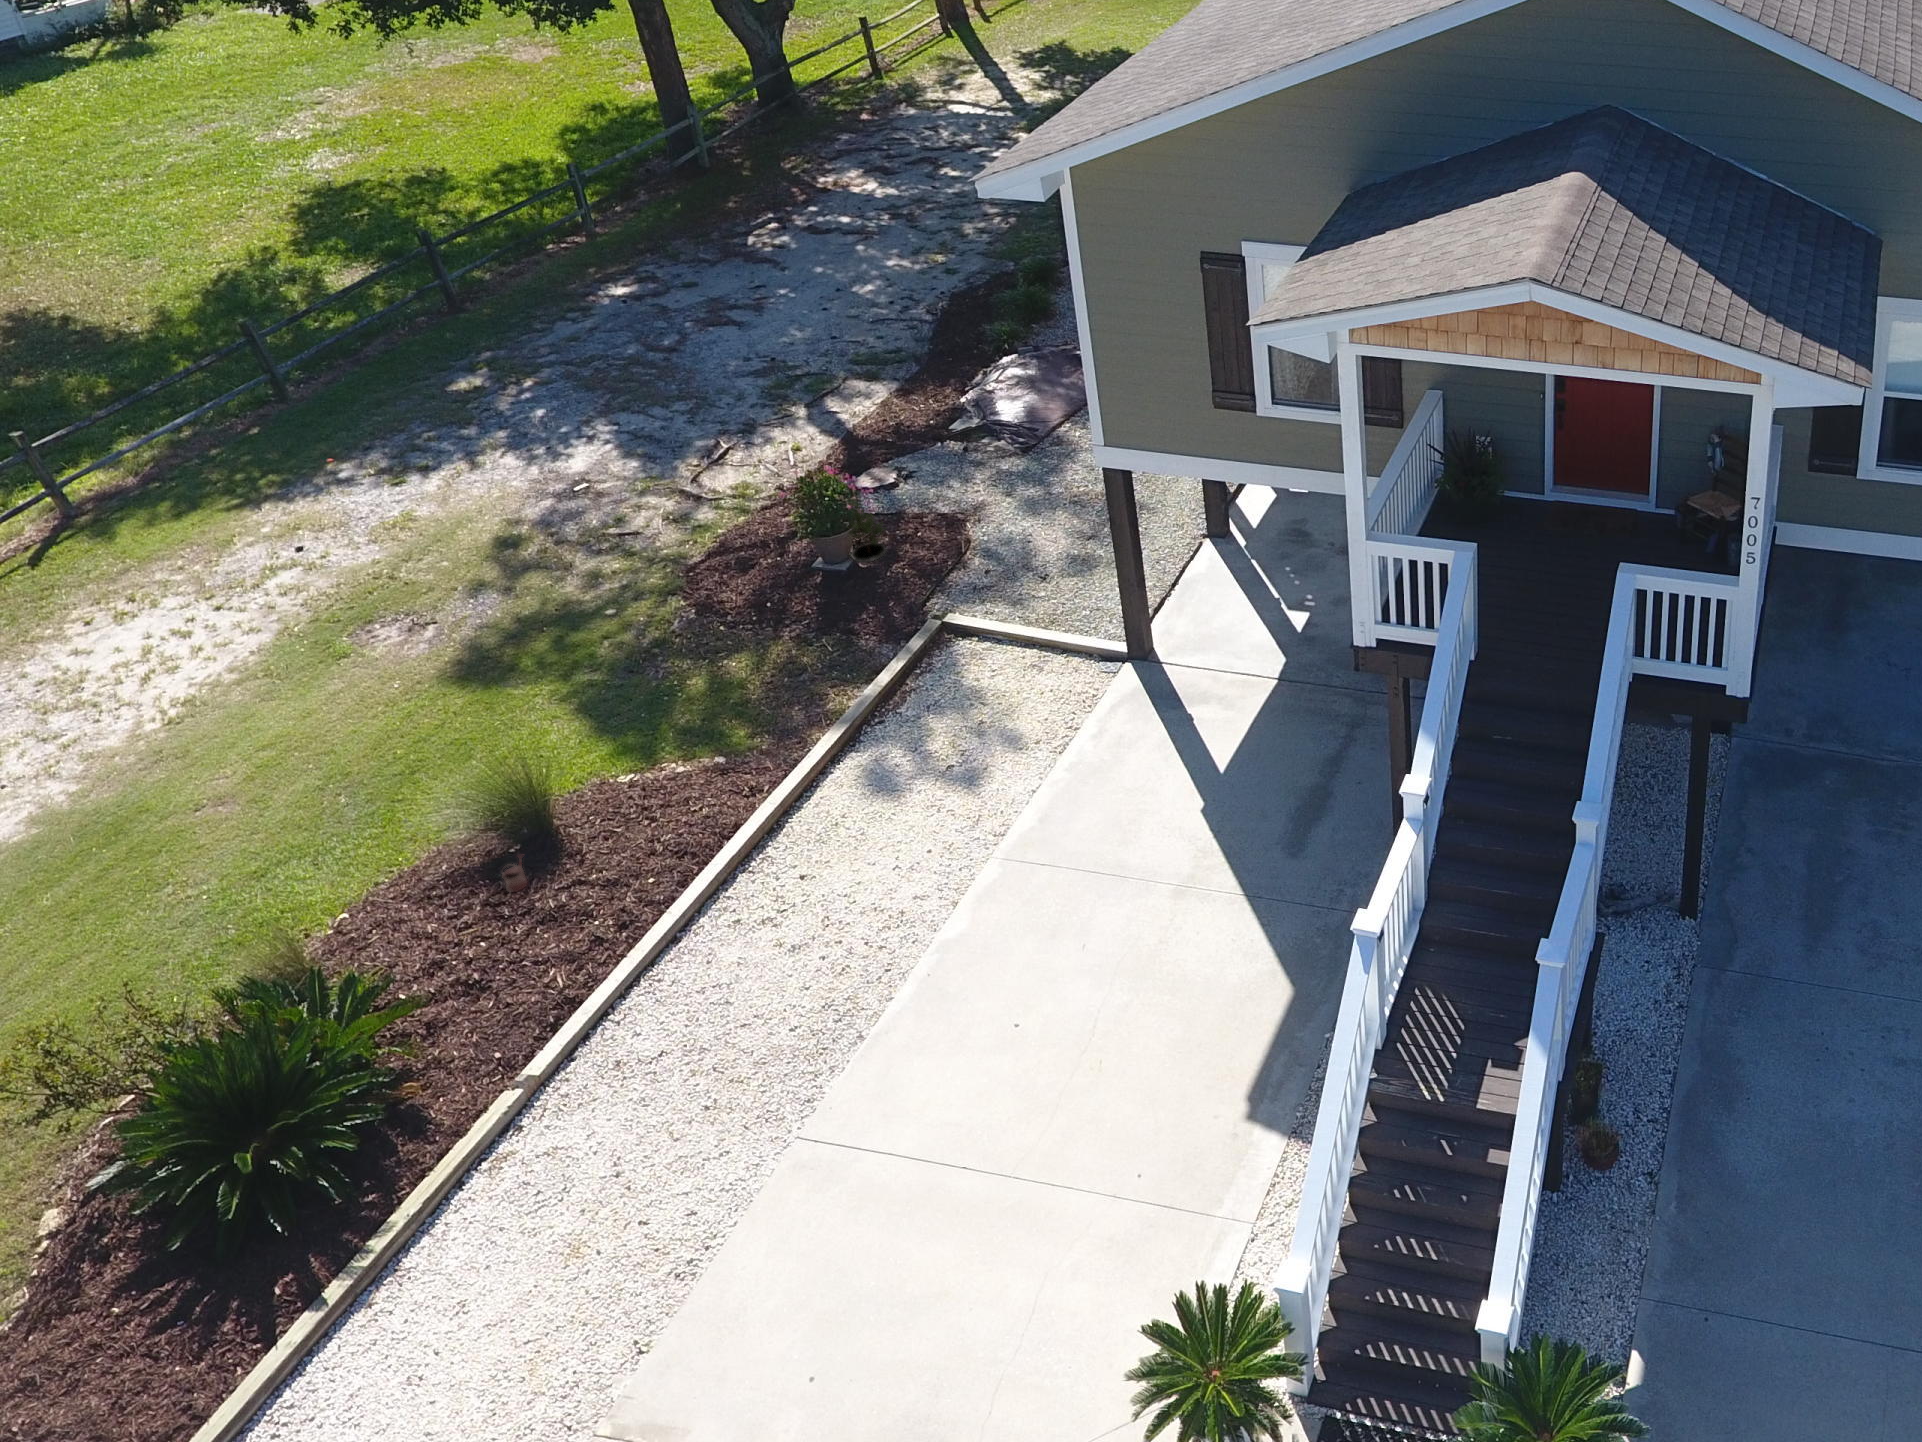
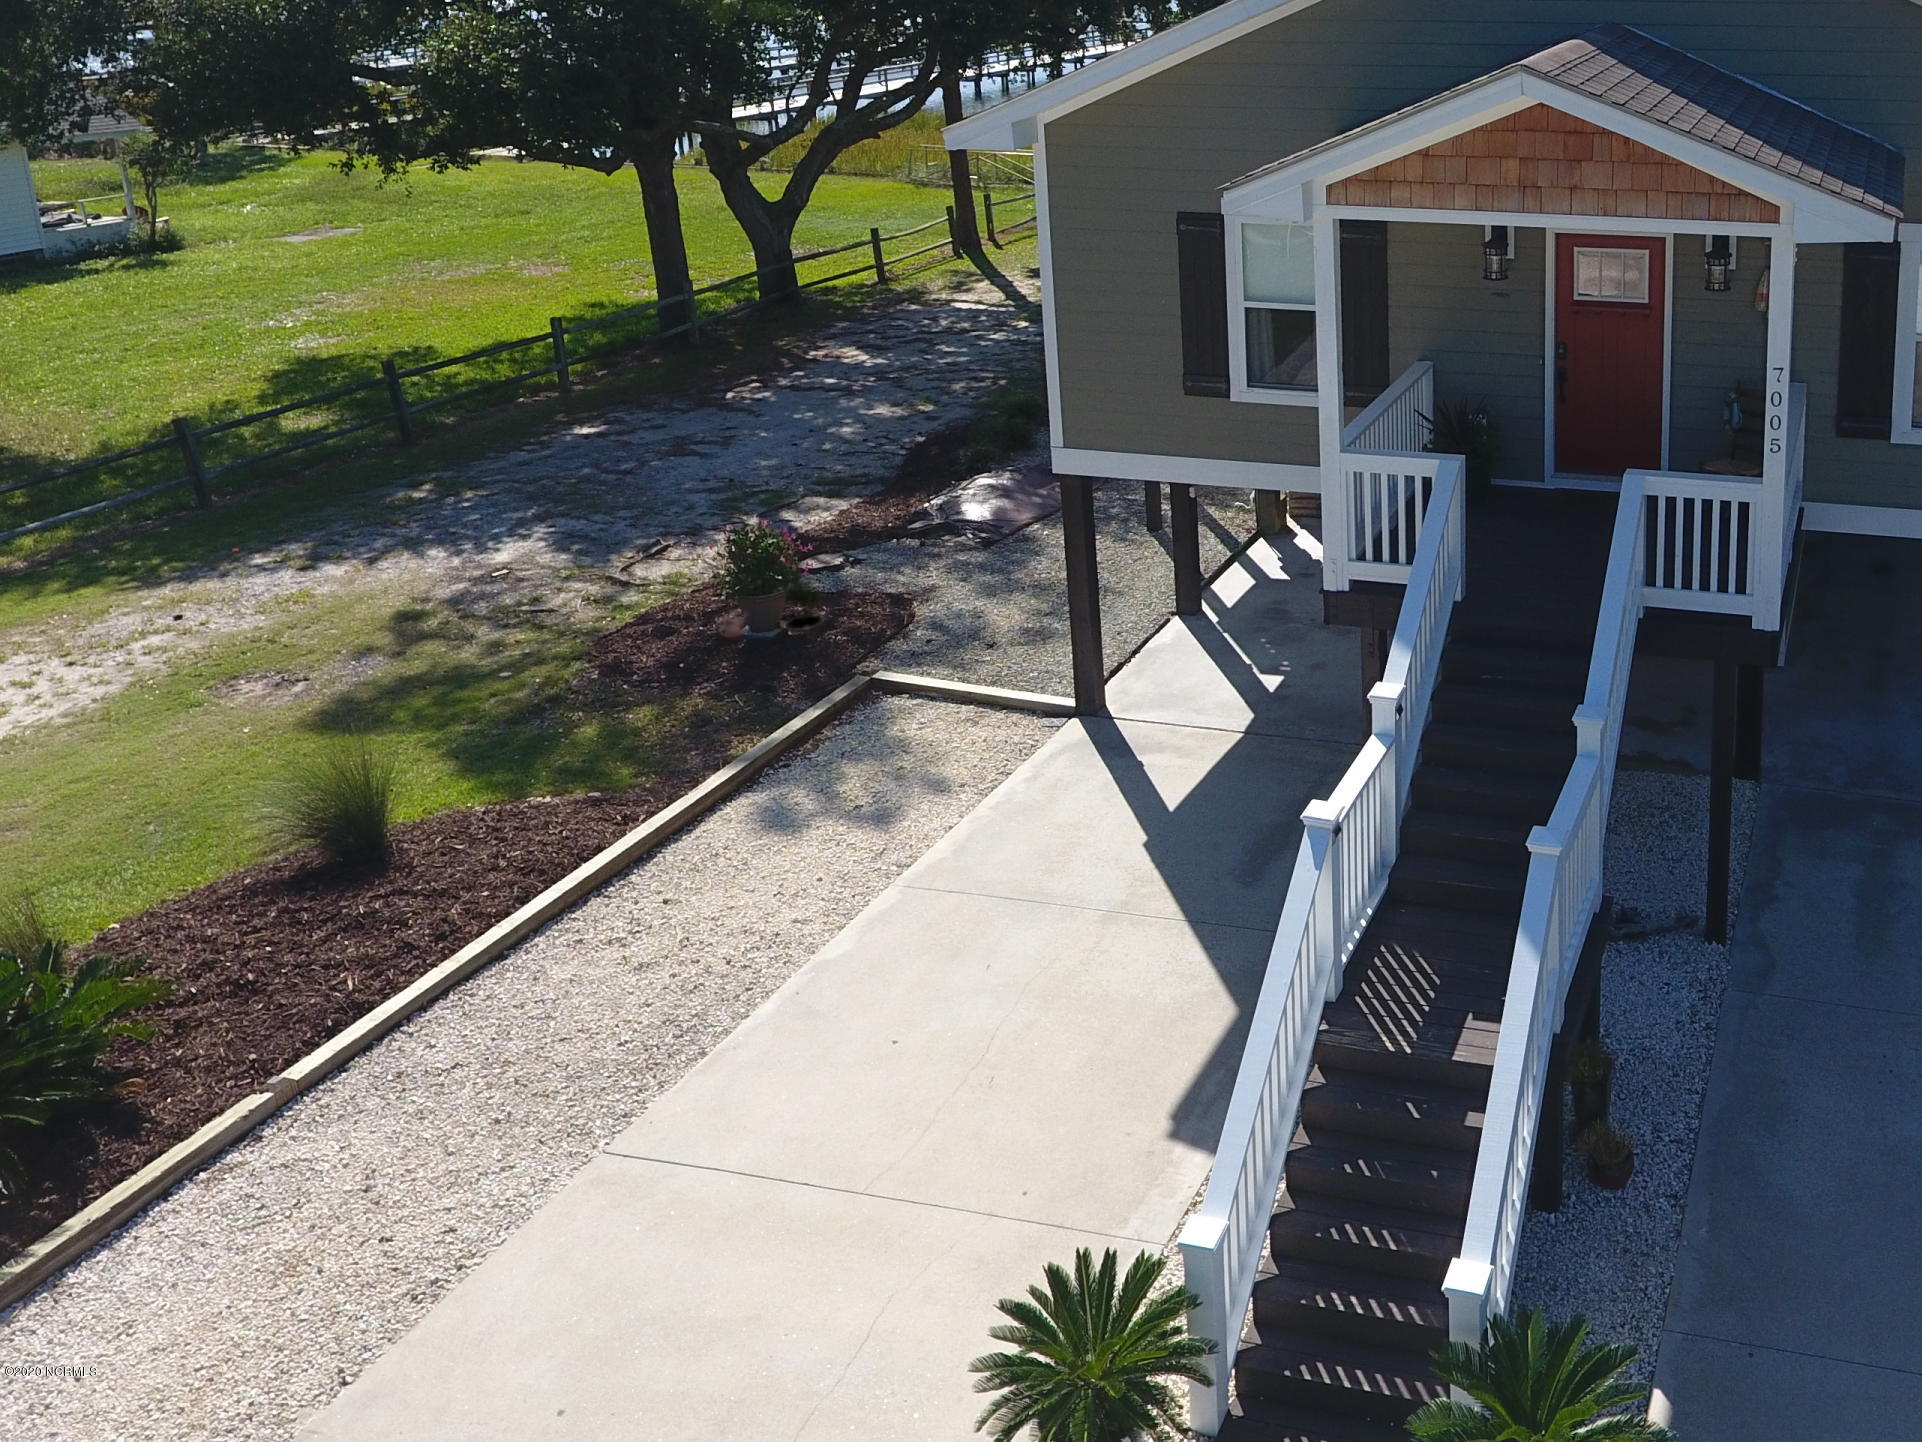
watering can: present [503,855,527,892] -> present [719,612,748,638]

